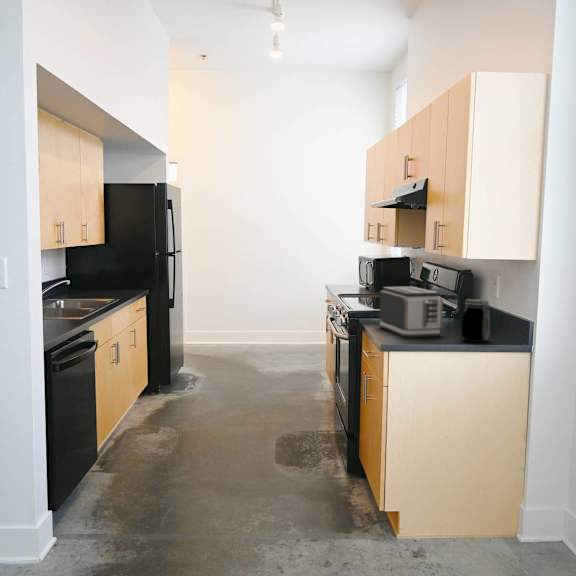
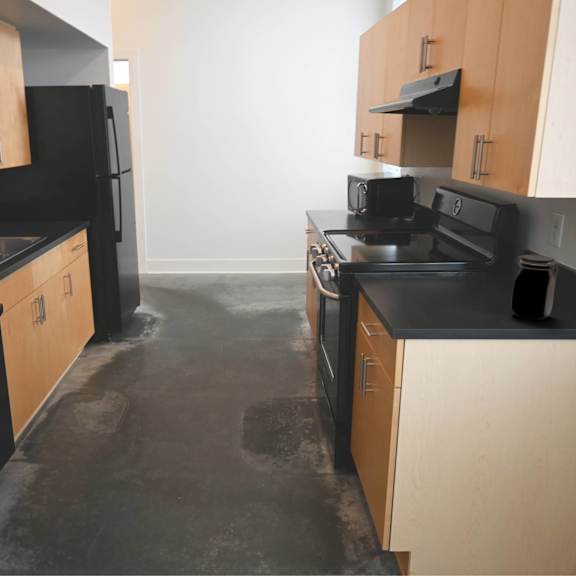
toaster: present [380,287,443,337] -> none [386,230,483,310]

